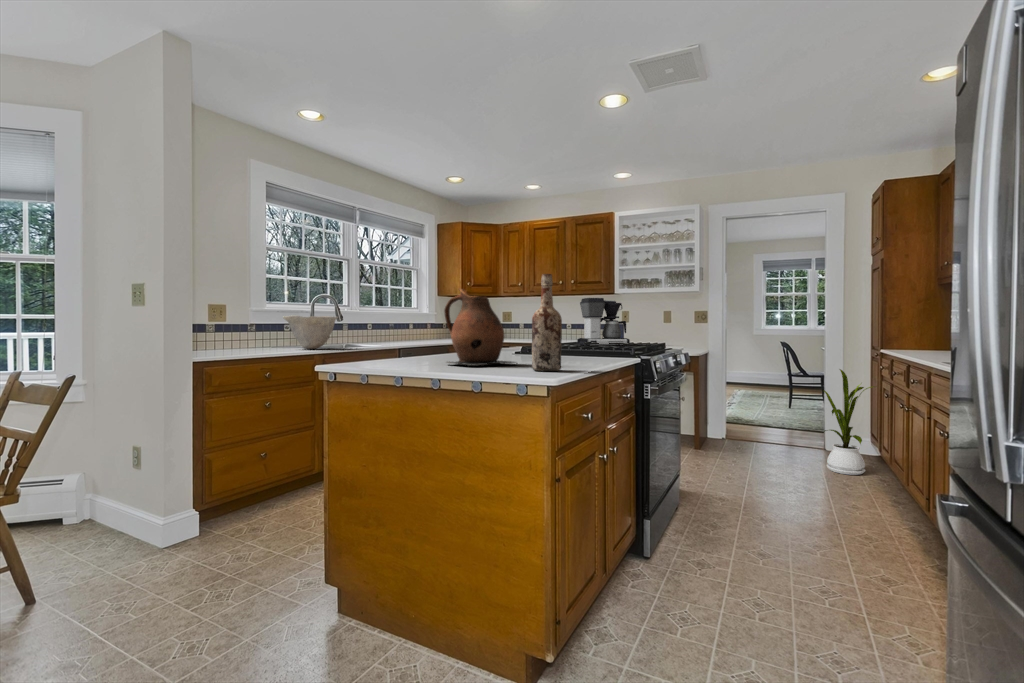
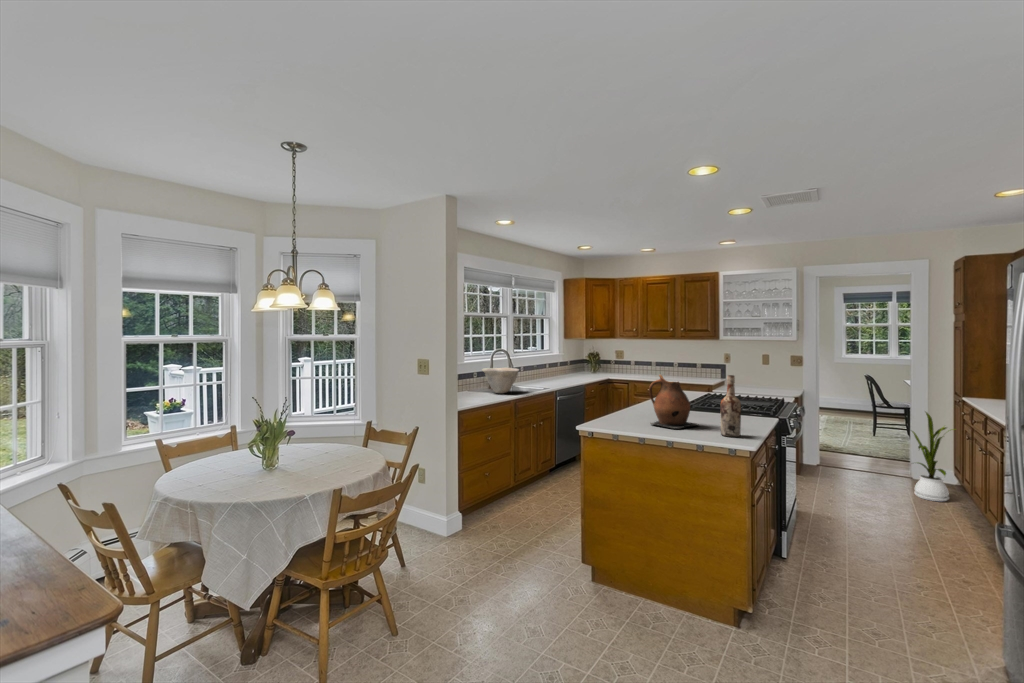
coffee maker: present [577,298,630,346] -> none [691,347,736,387]

